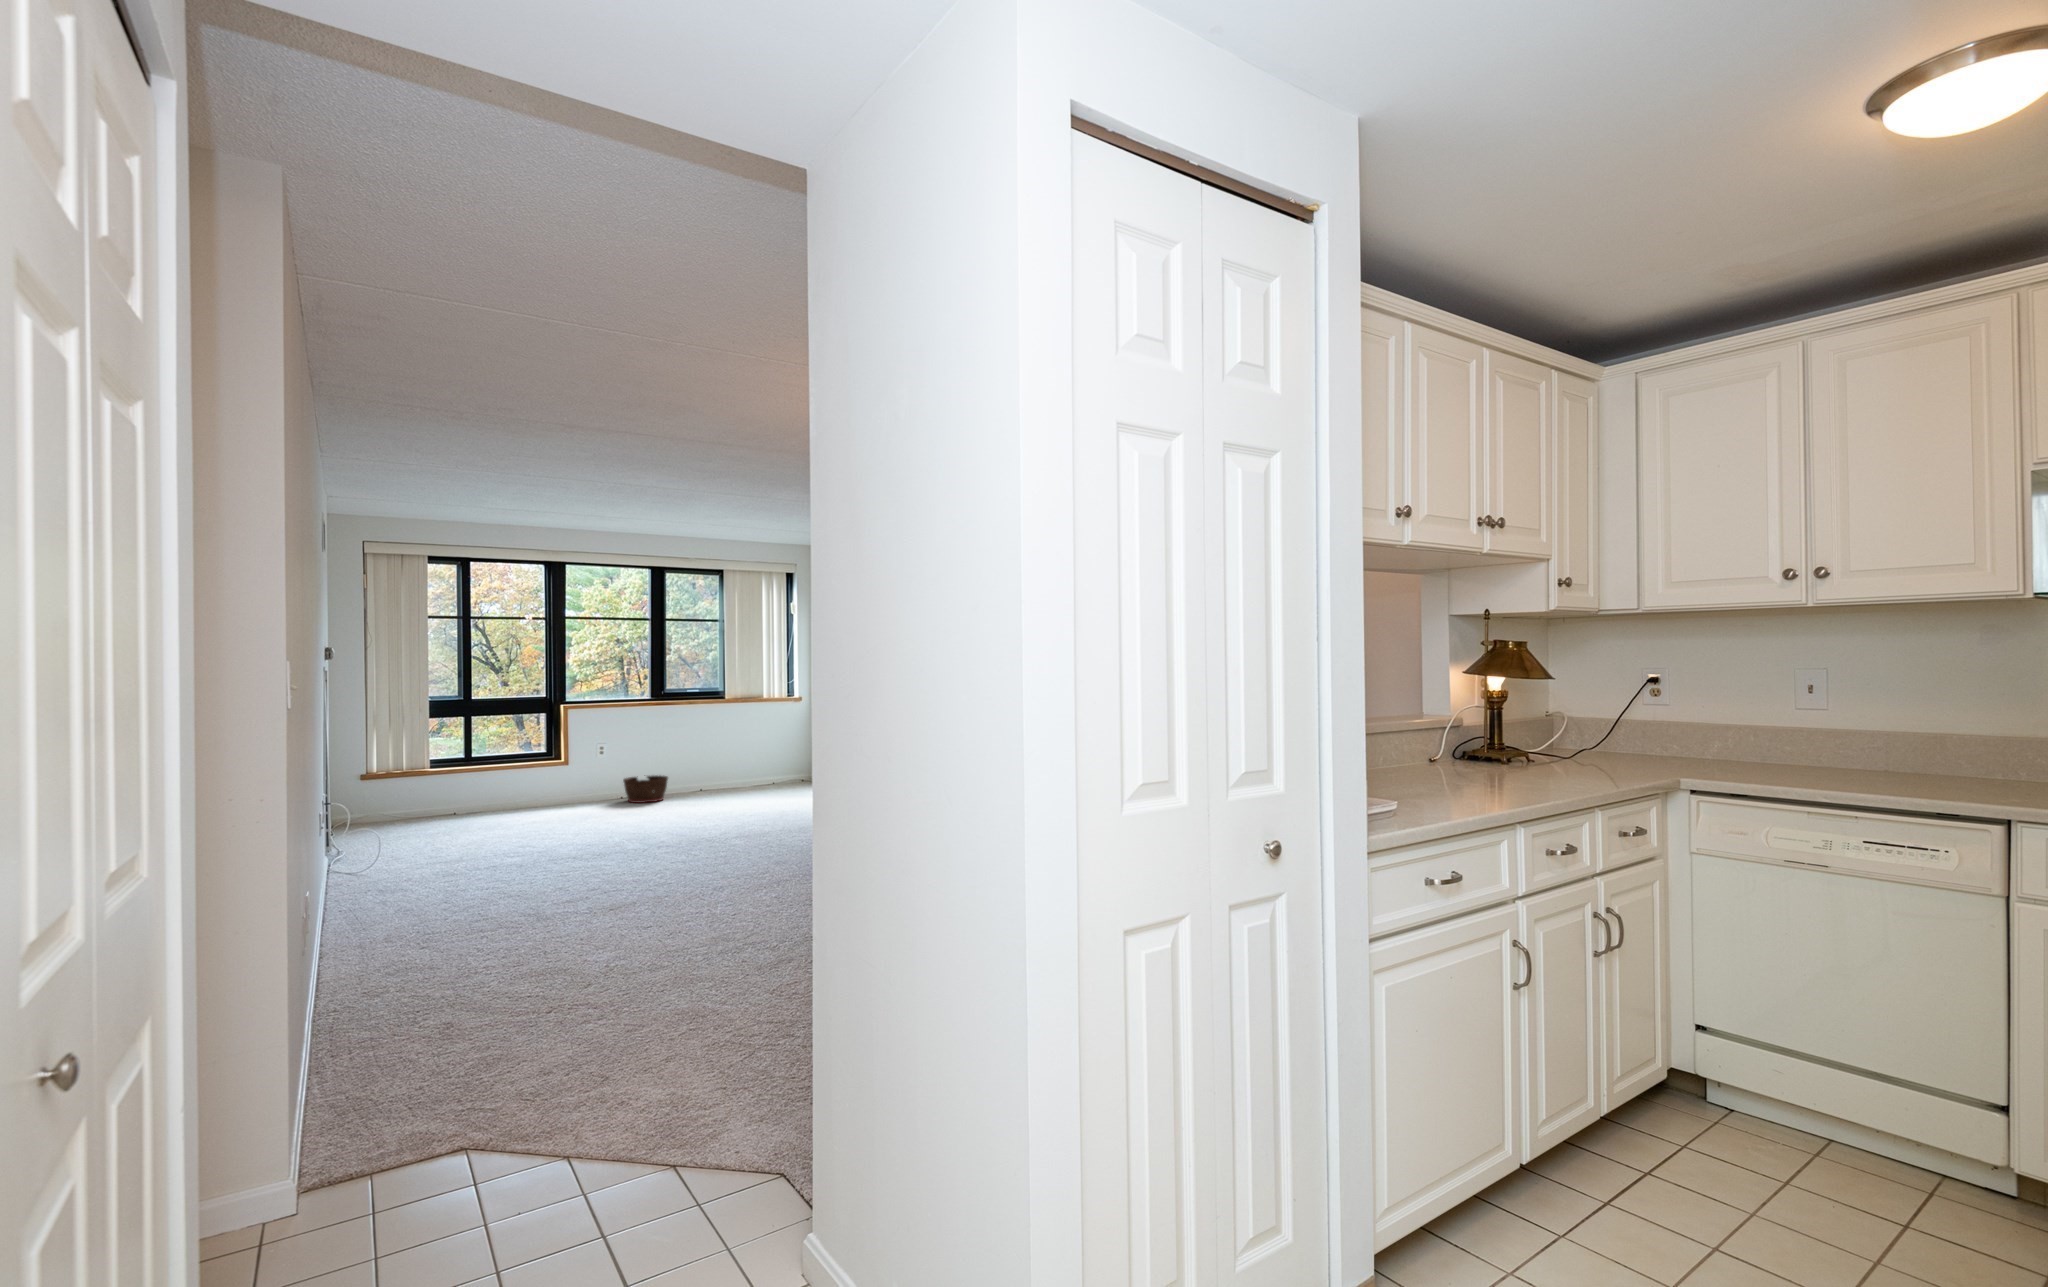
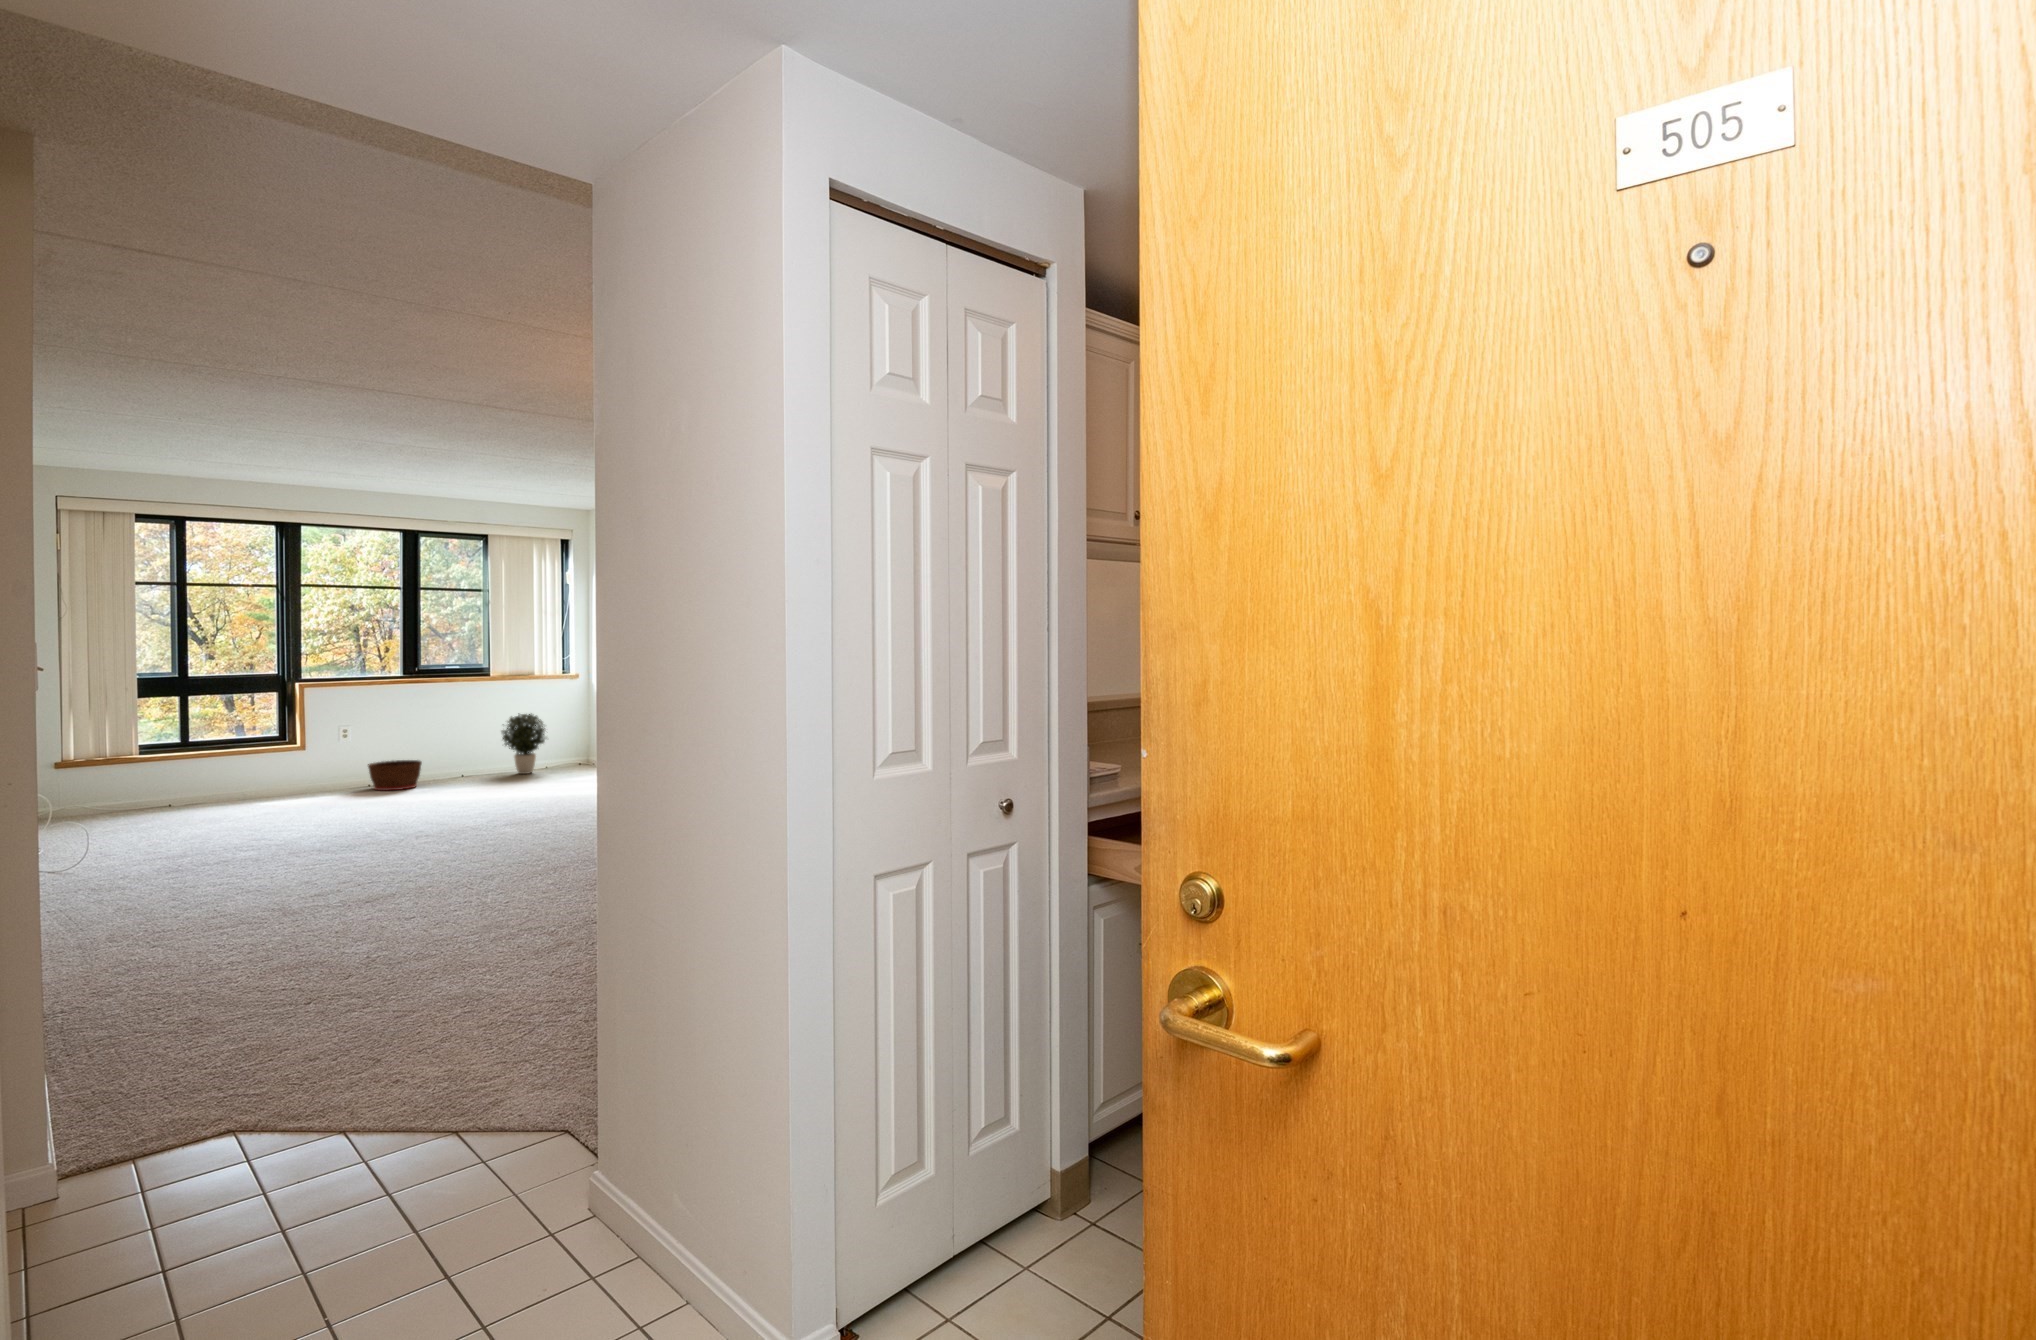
potted plant: none [735,733,777,790] -> present [502,714,545,774]

